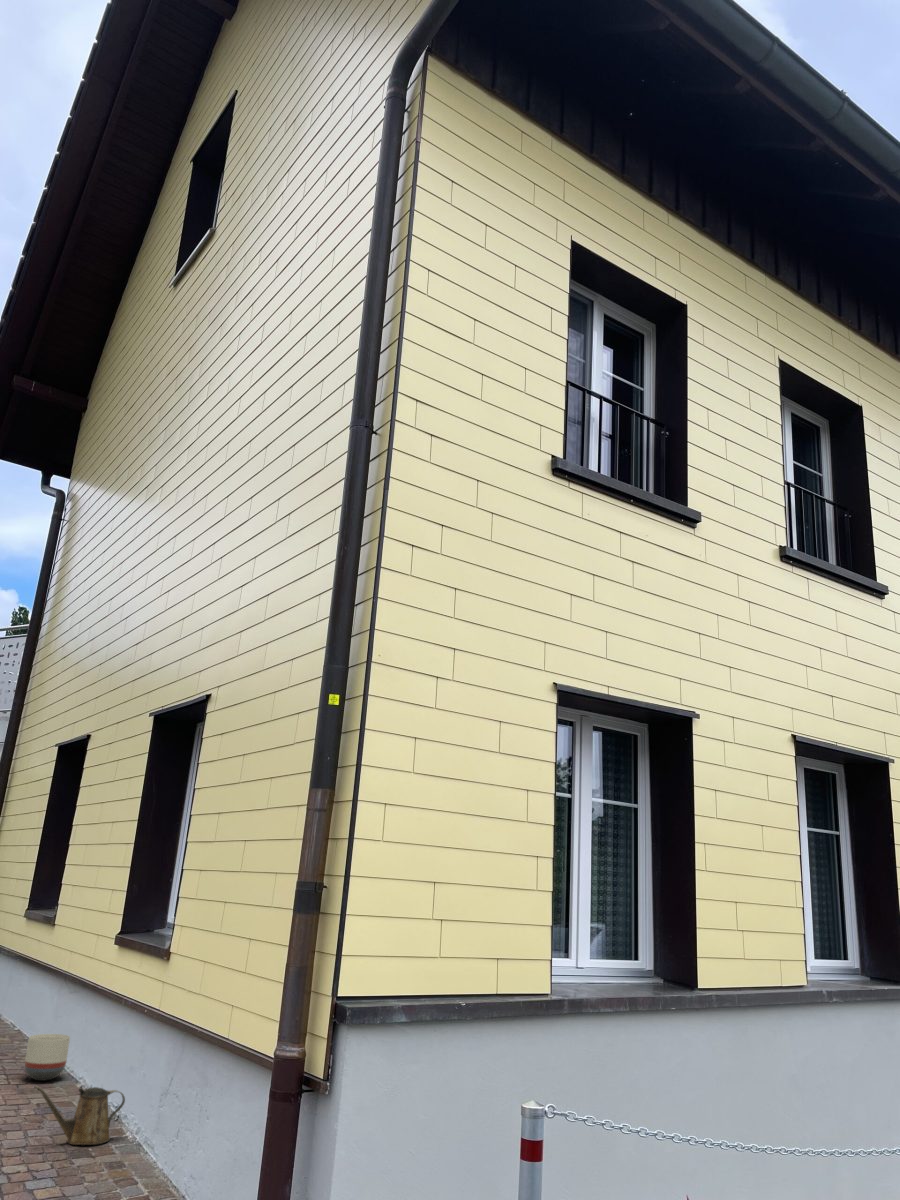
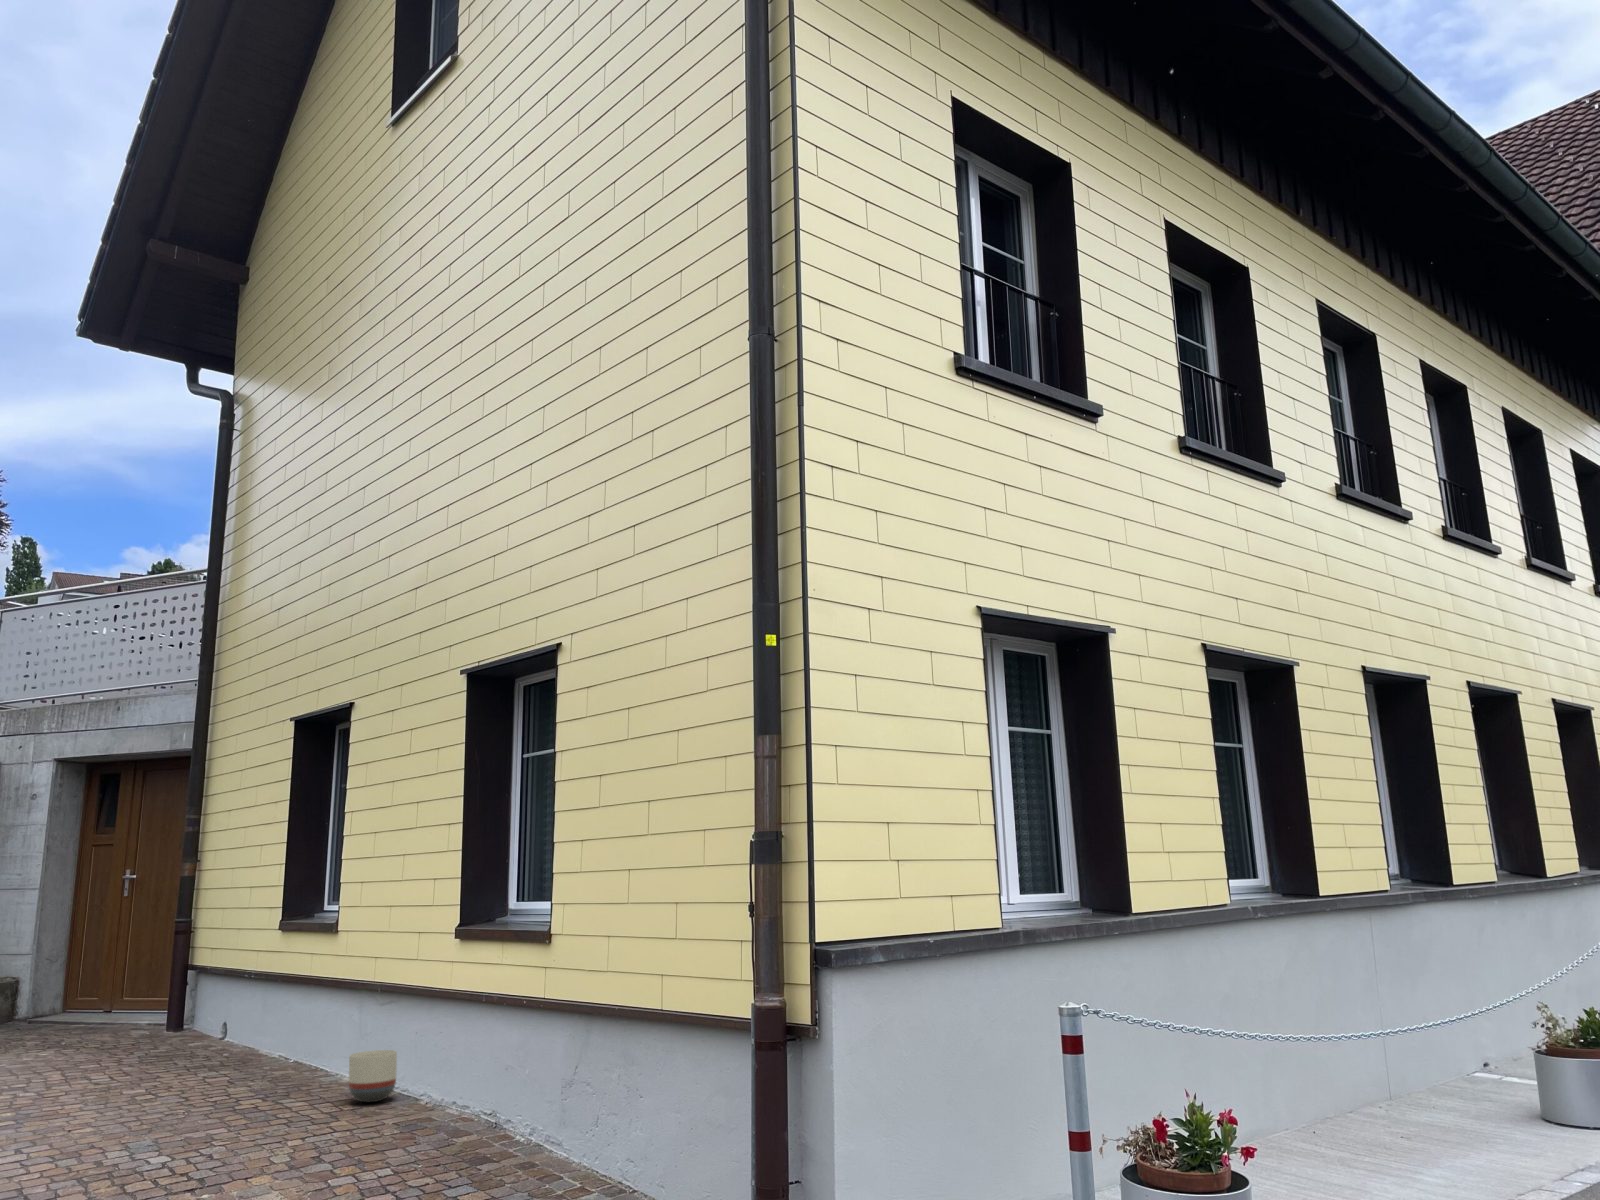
watering can: present [35,1086,125,1145] -> none [412,1091,508,1152]

